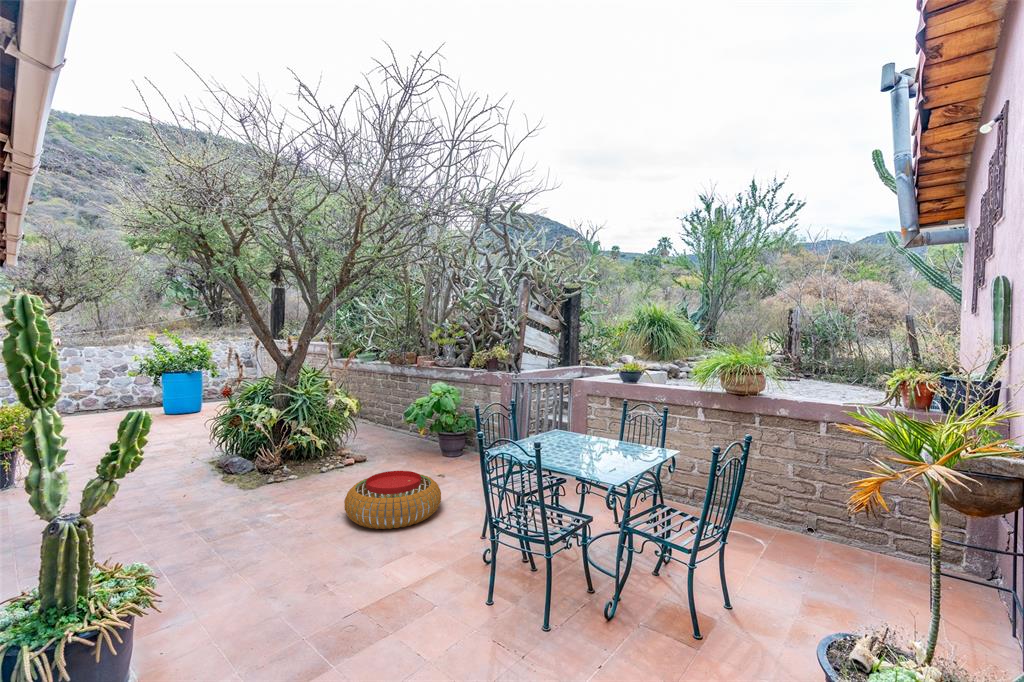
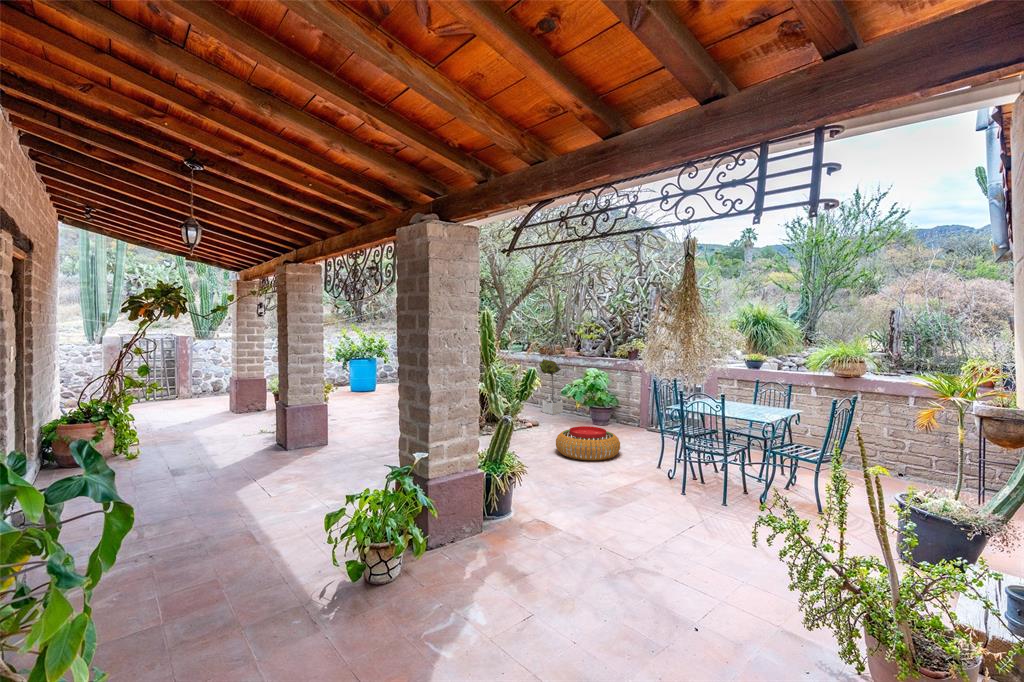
potted tree: none [383,370,414,441] -> present [540,359,563,414]

